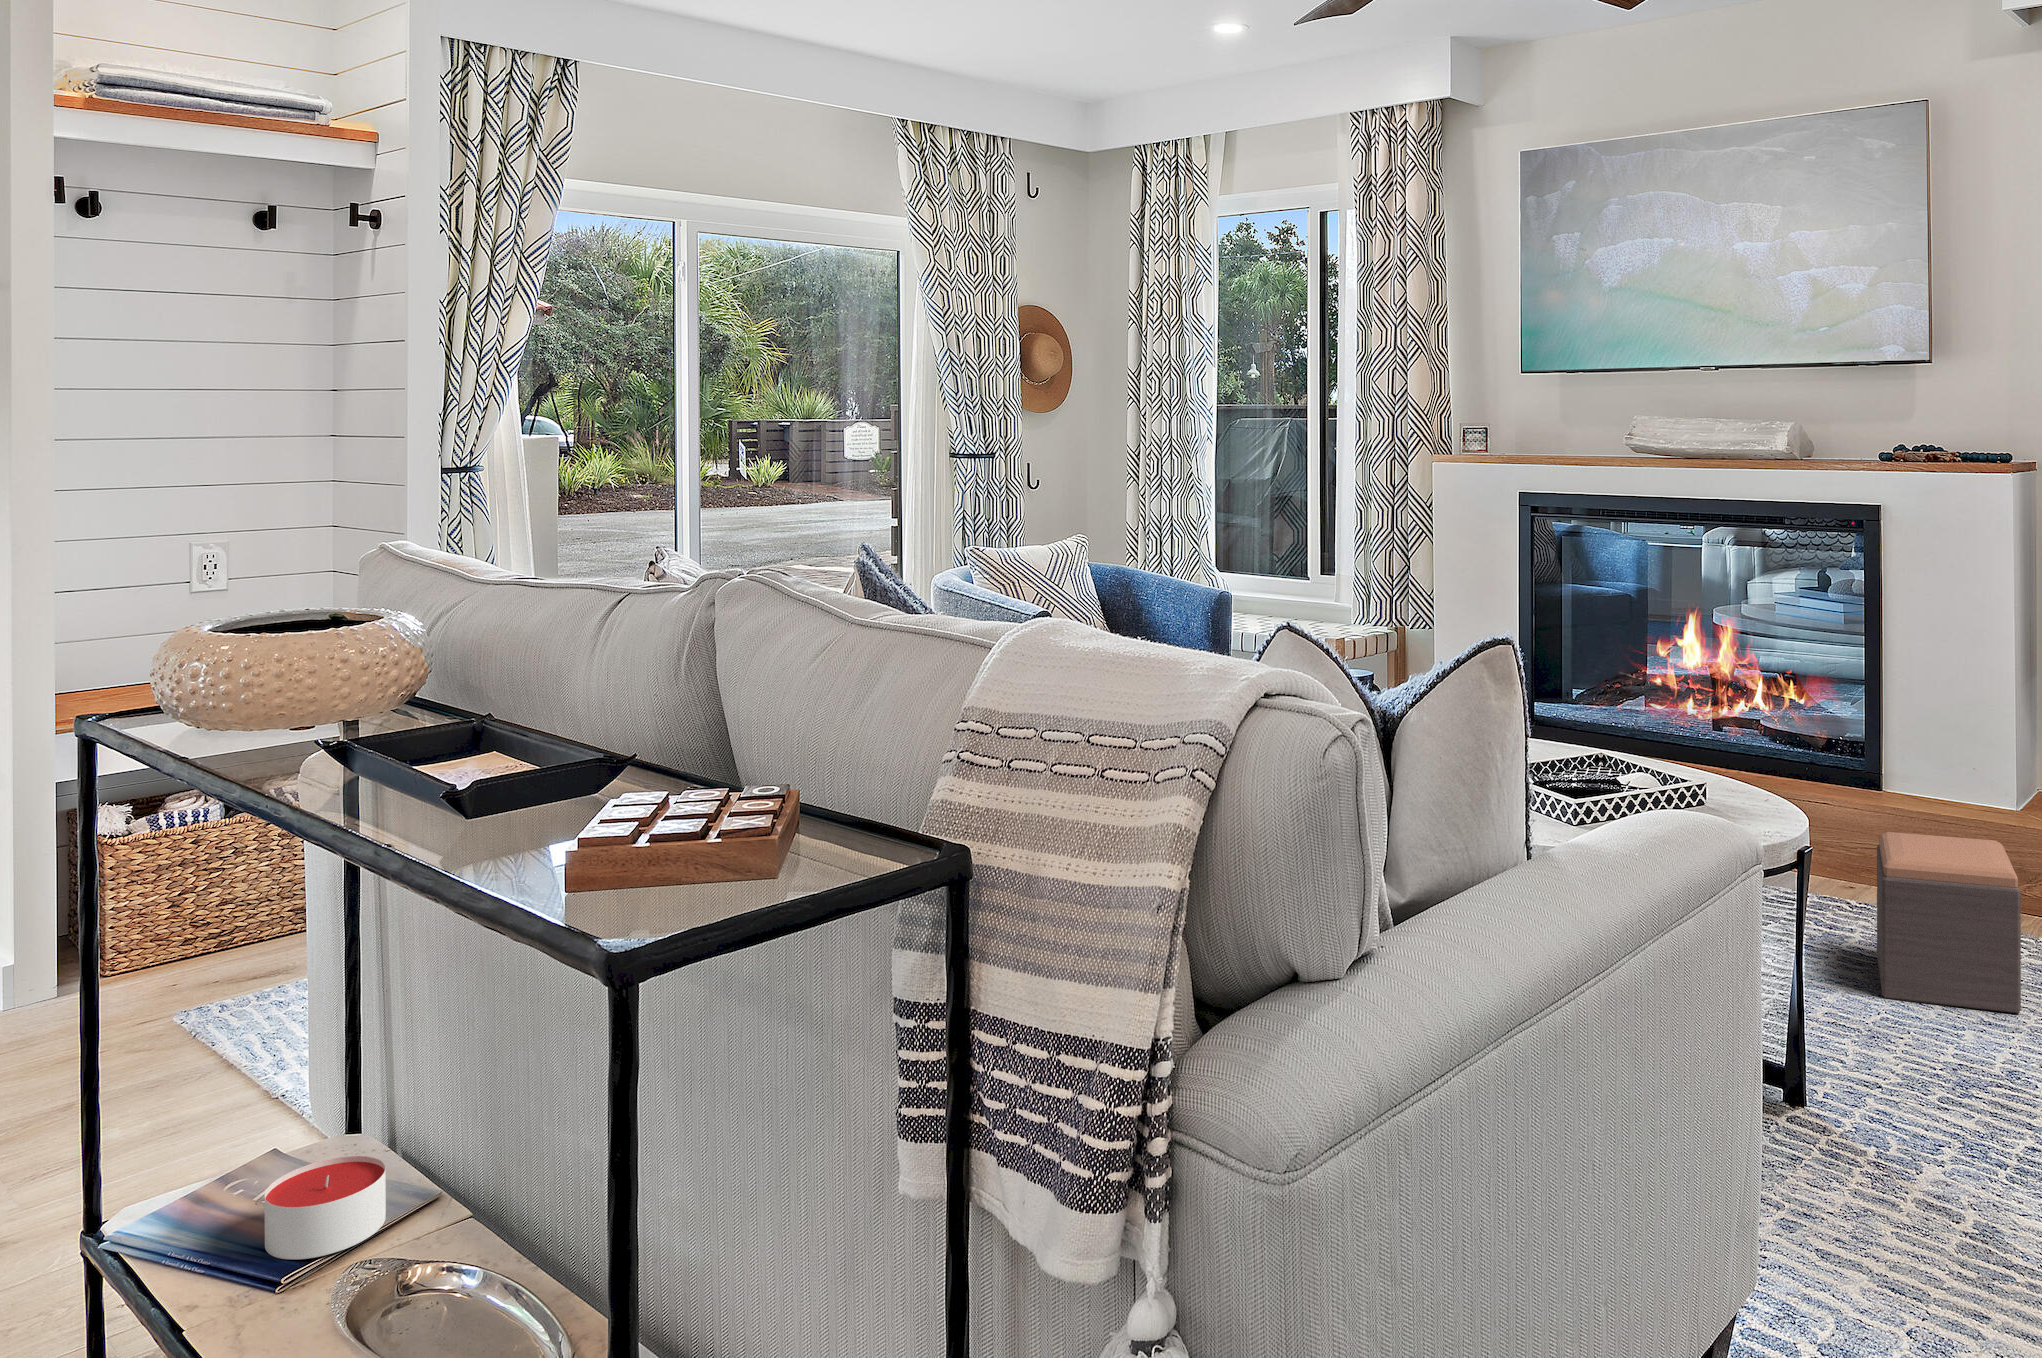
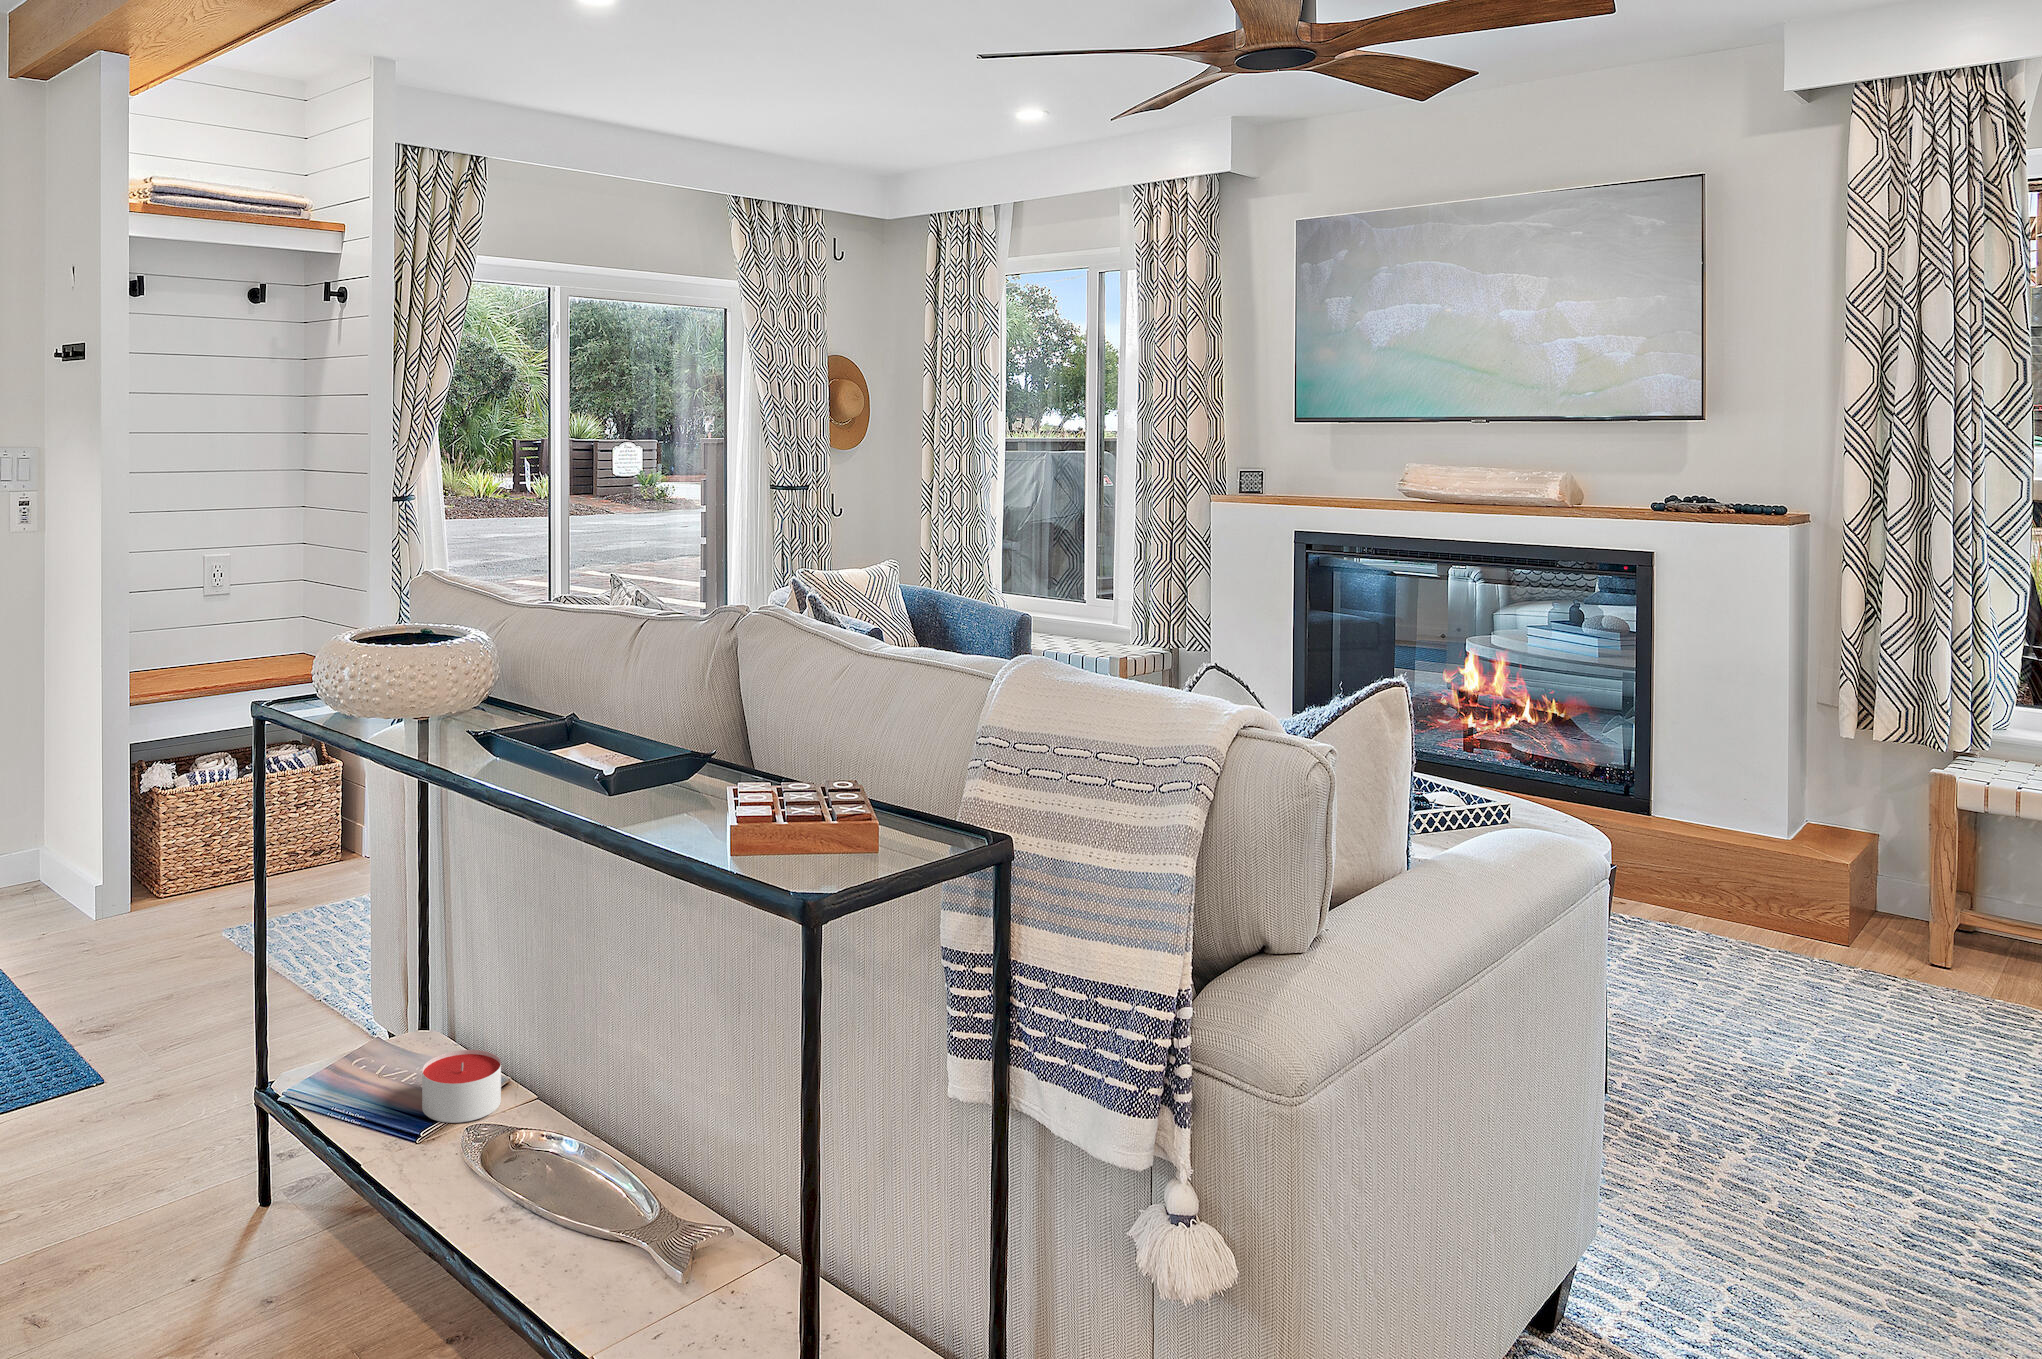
footstool: present [1877,832,2021,1013] -> none [1660,856,1807,1028]

